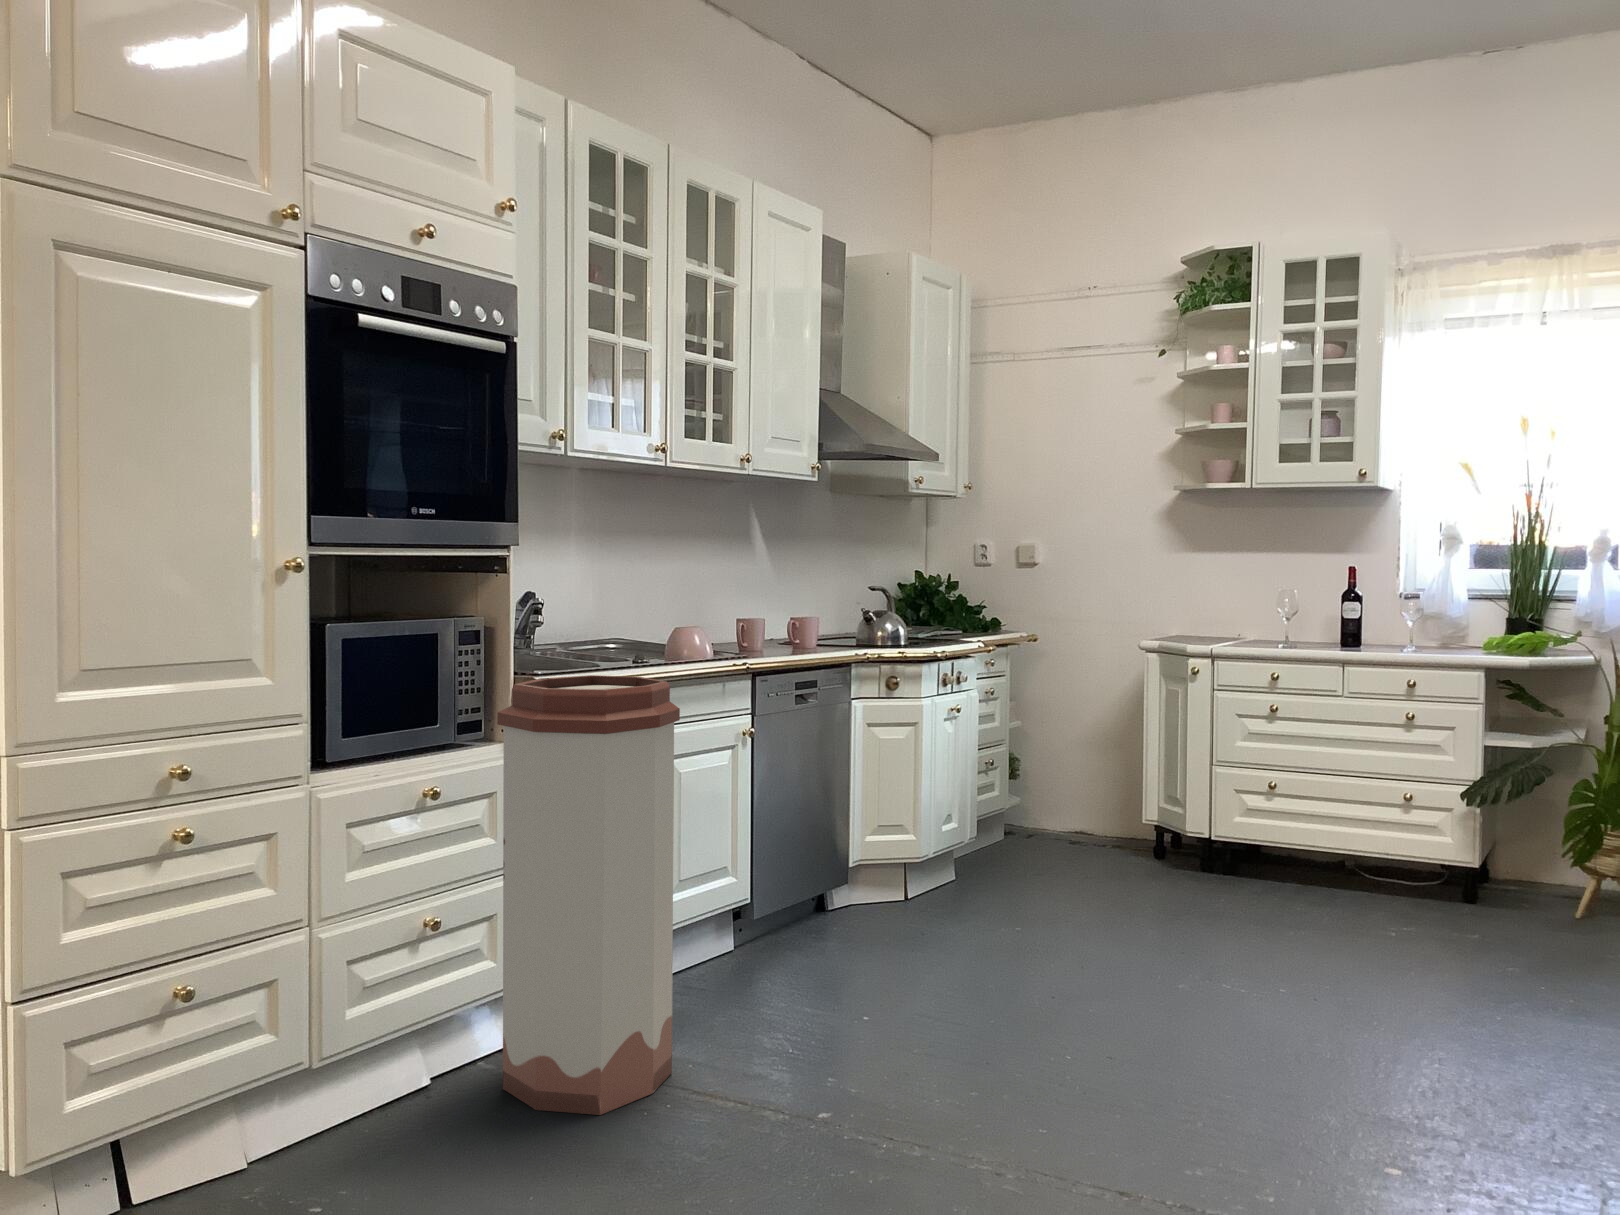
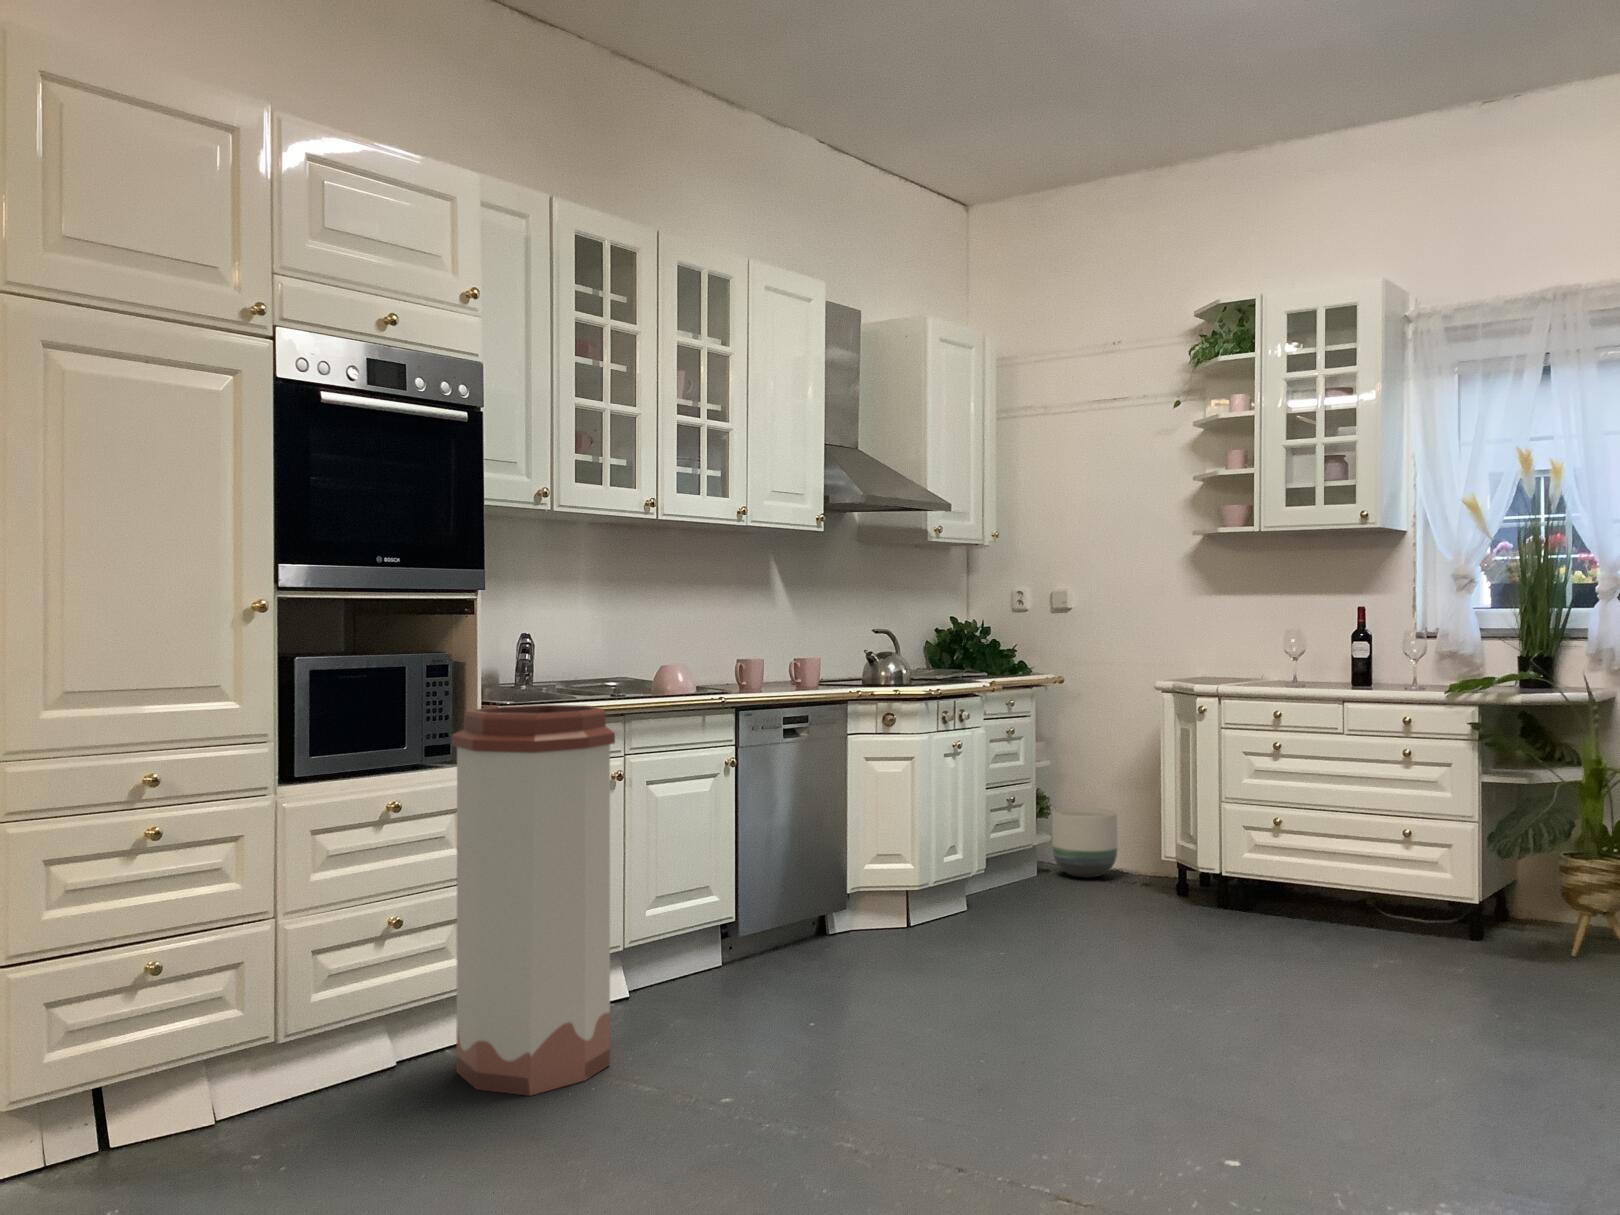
planter: none [1023,767,1089,839] -> present [1052,807,1117,878]

